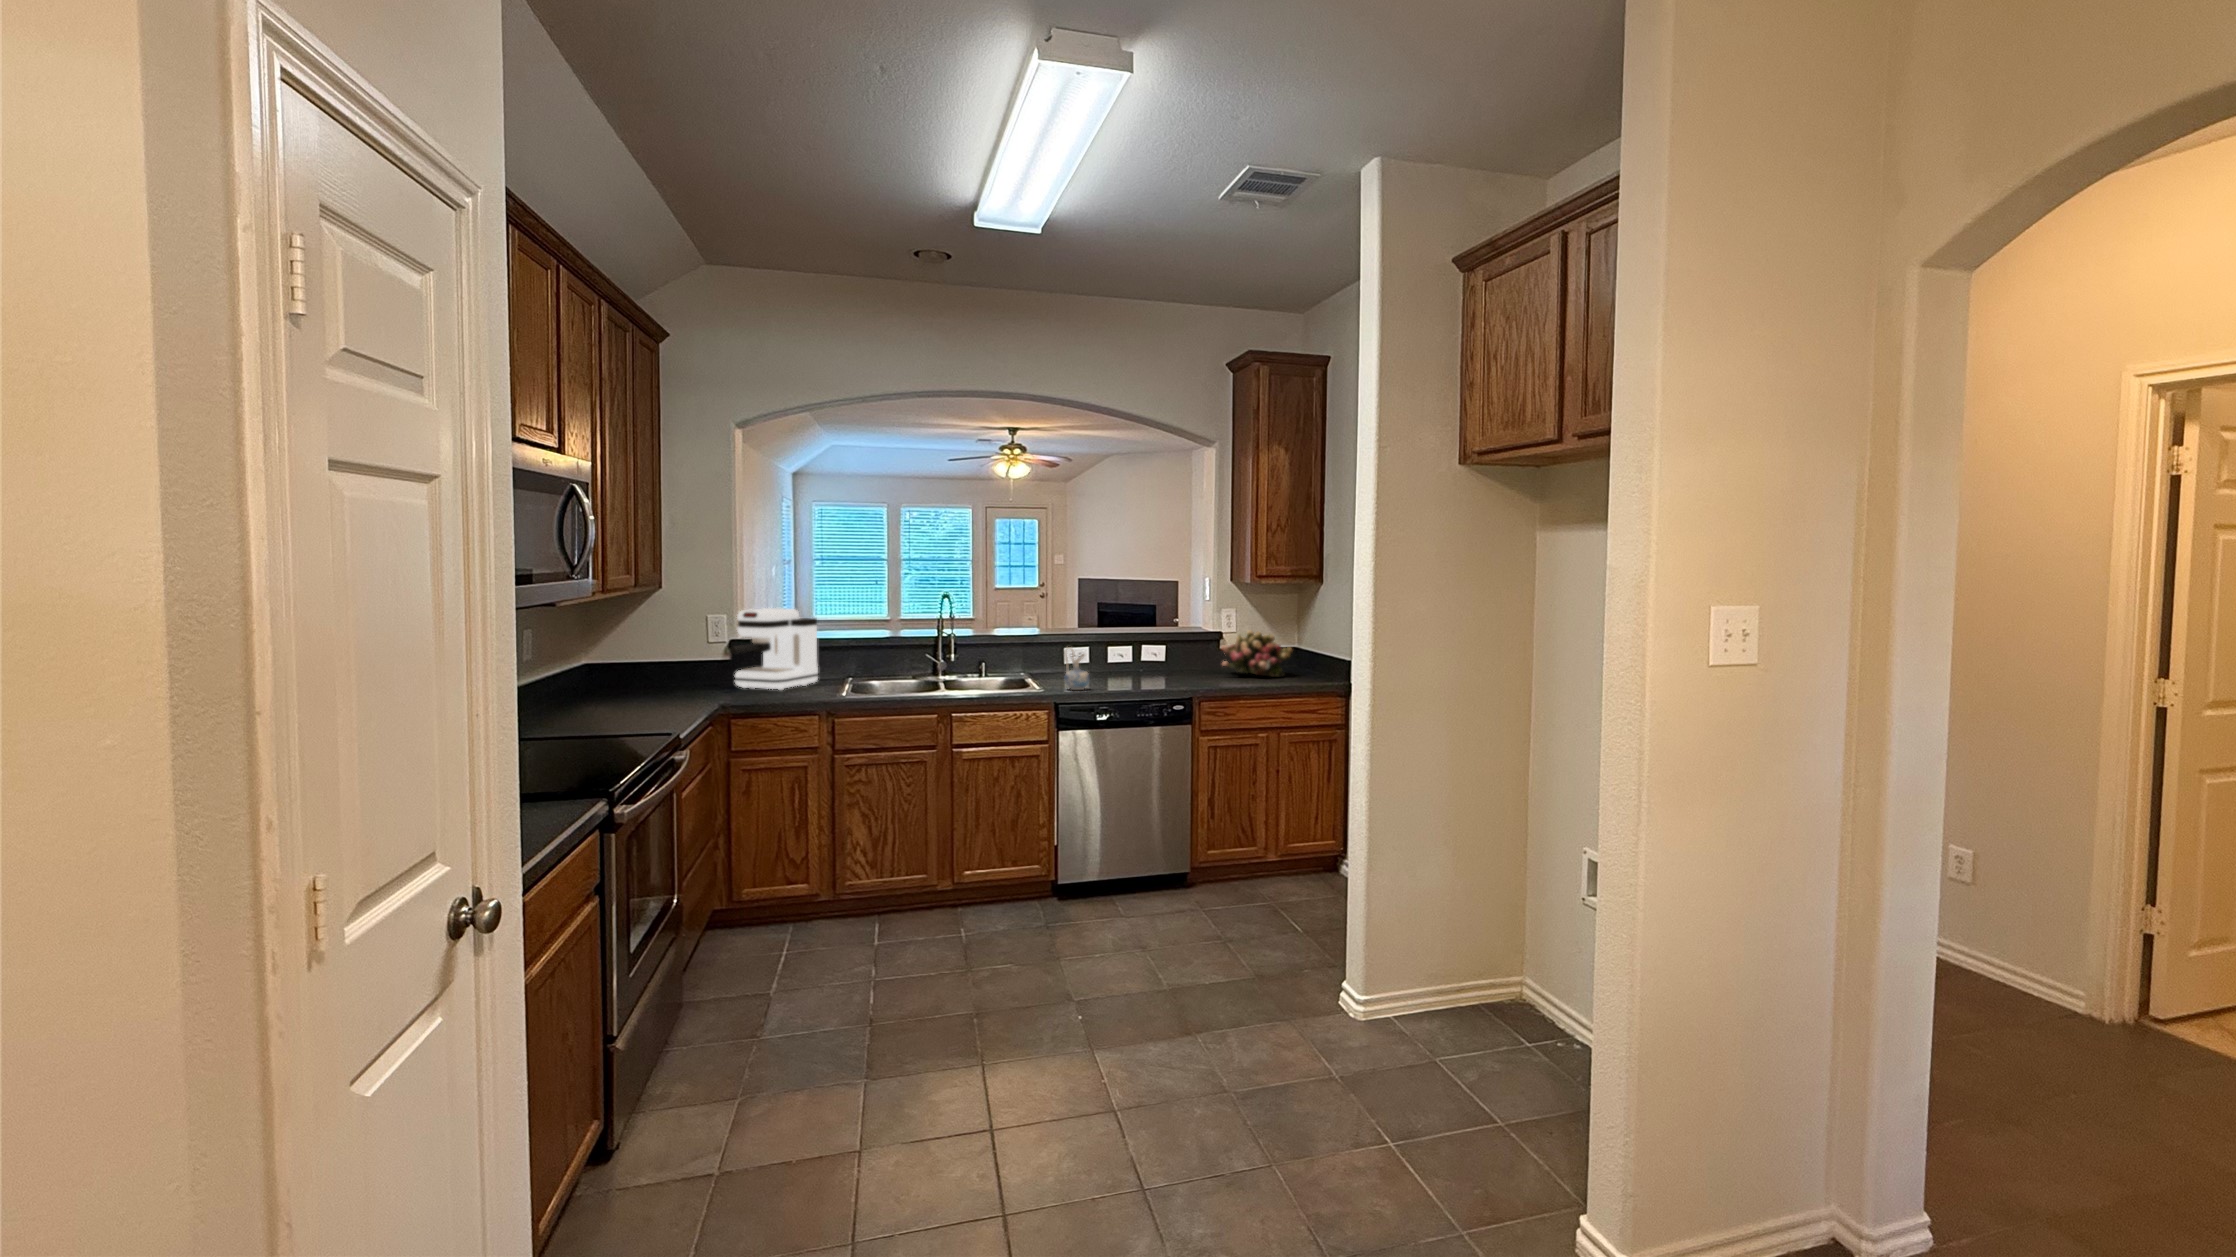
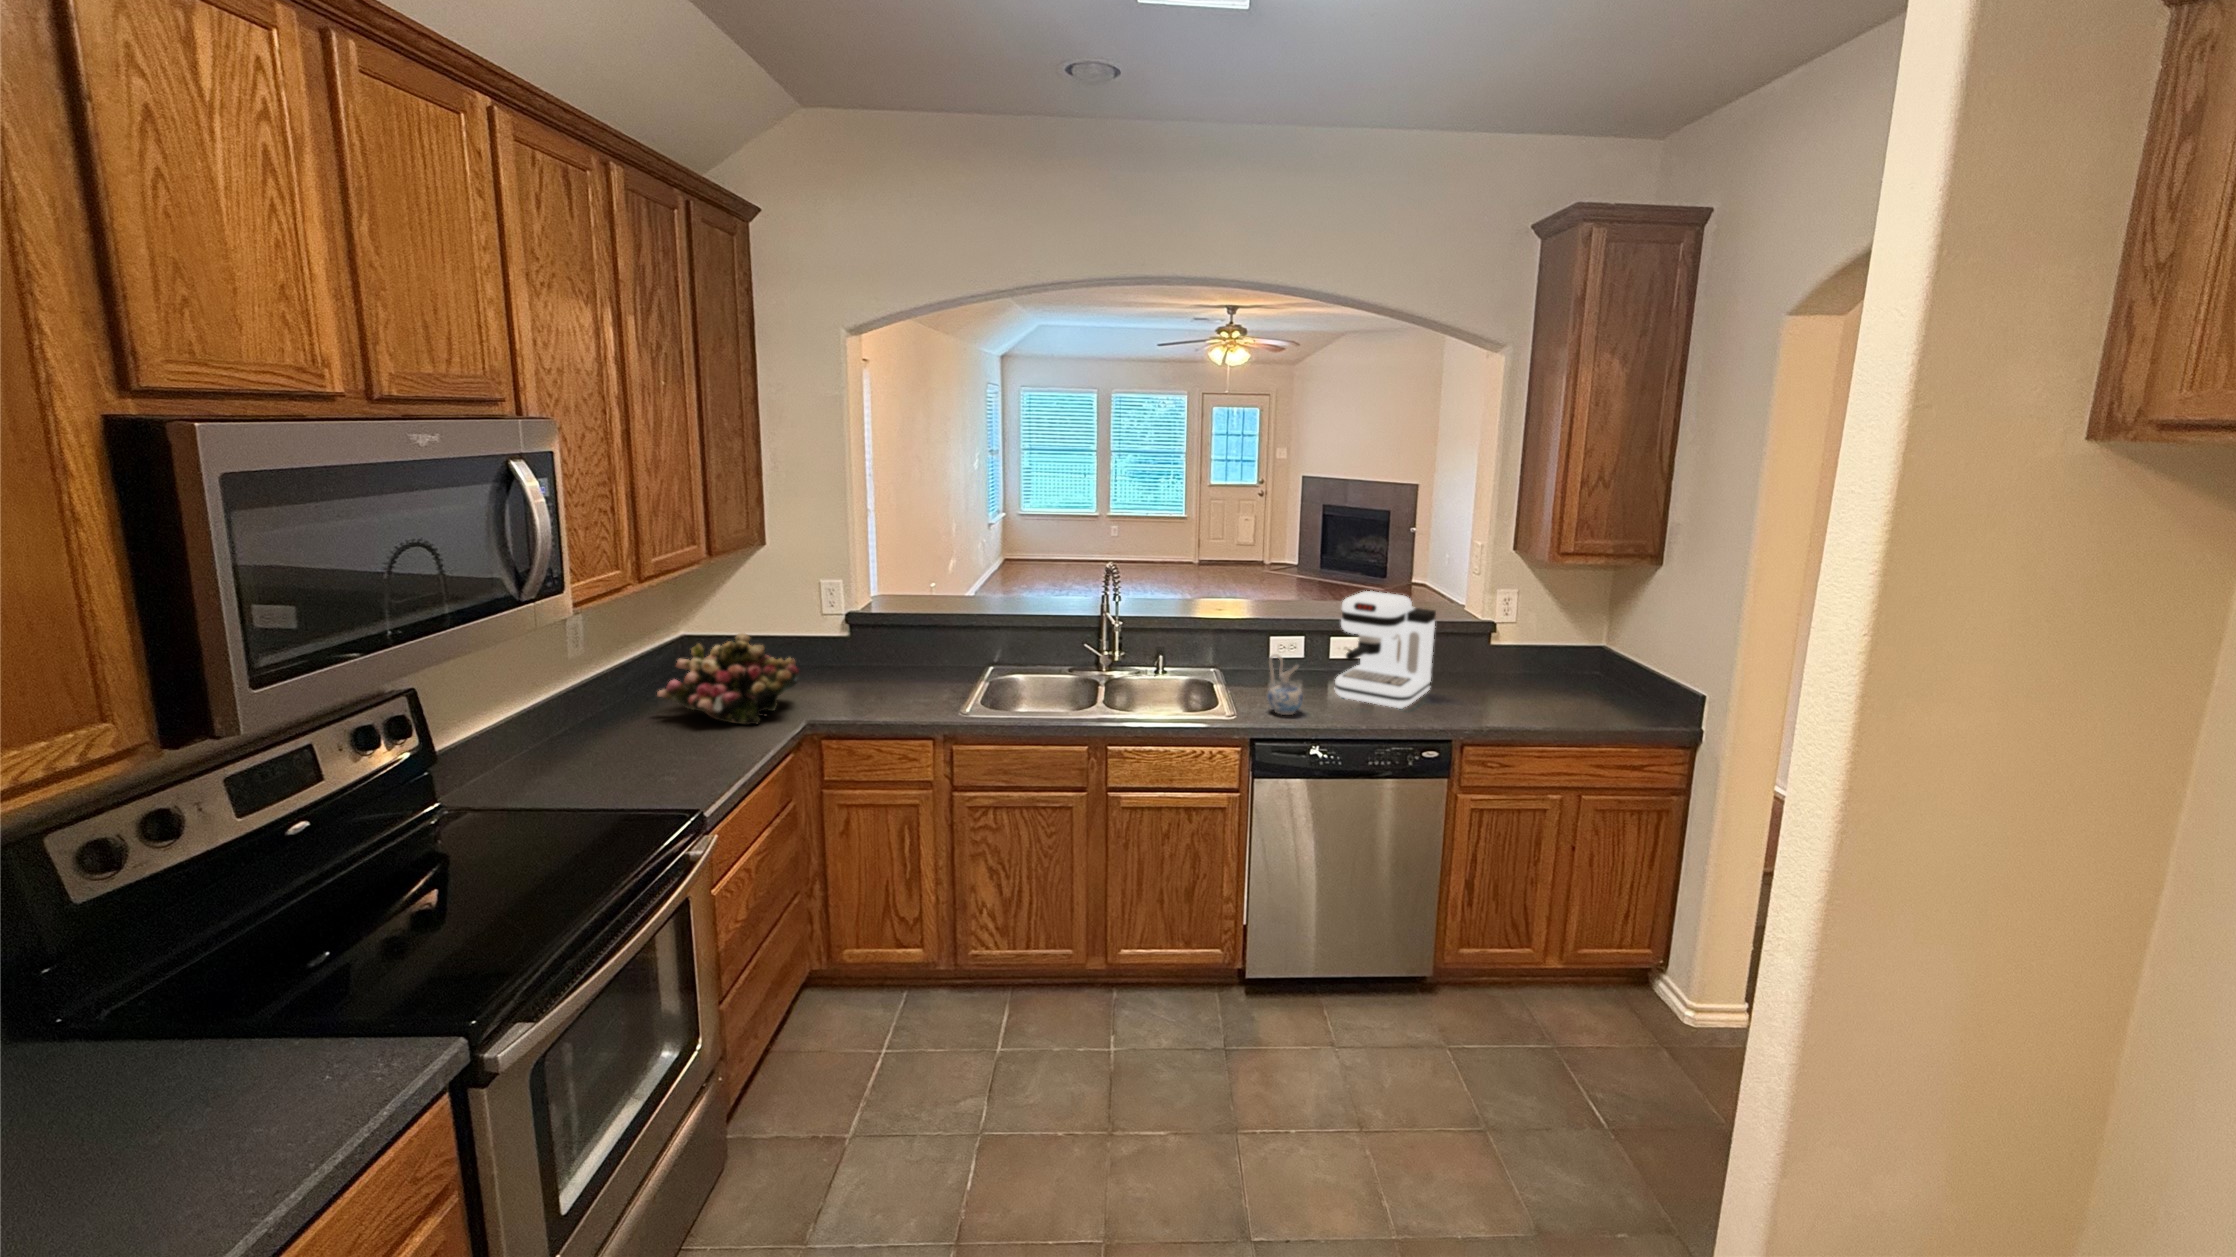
coffee maker: present [730,608,818,690] -> present [1335,591,1436,709]
flower arrangement: present [1221,630,1293,677] -> present [657,632,799,724]

